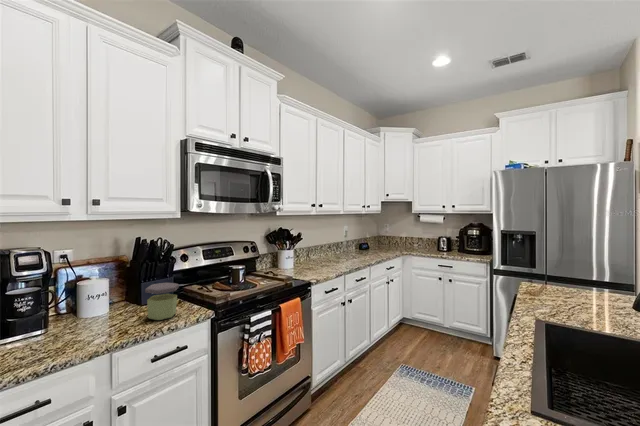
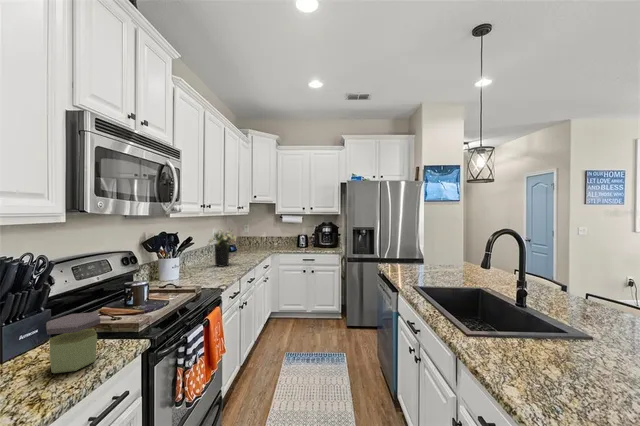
flower arrangement: none [320,227,349,264] -> present [208,230,236,266]

